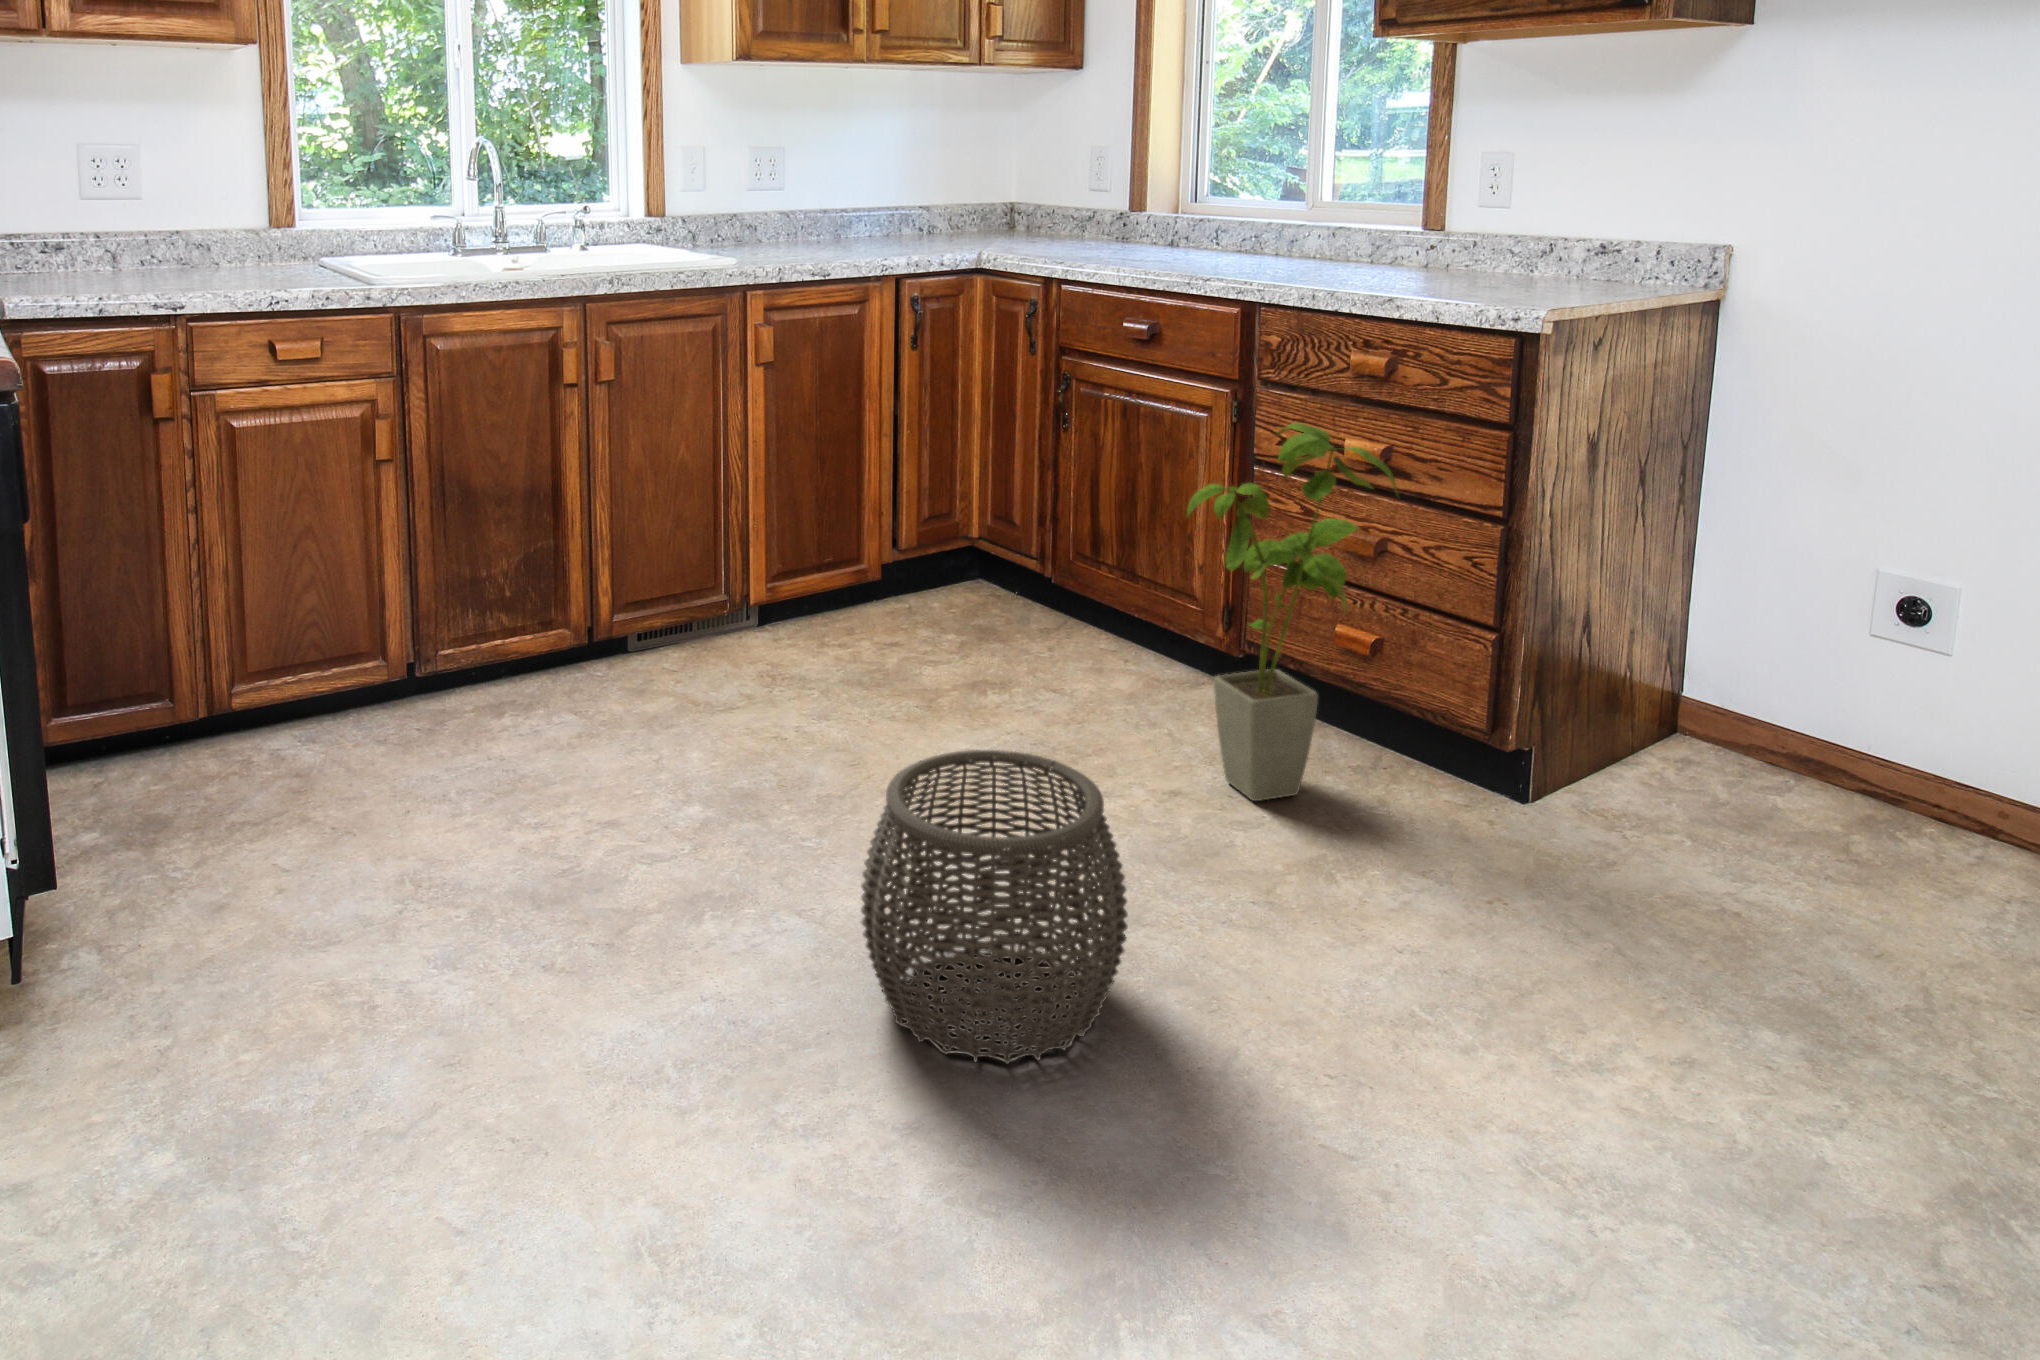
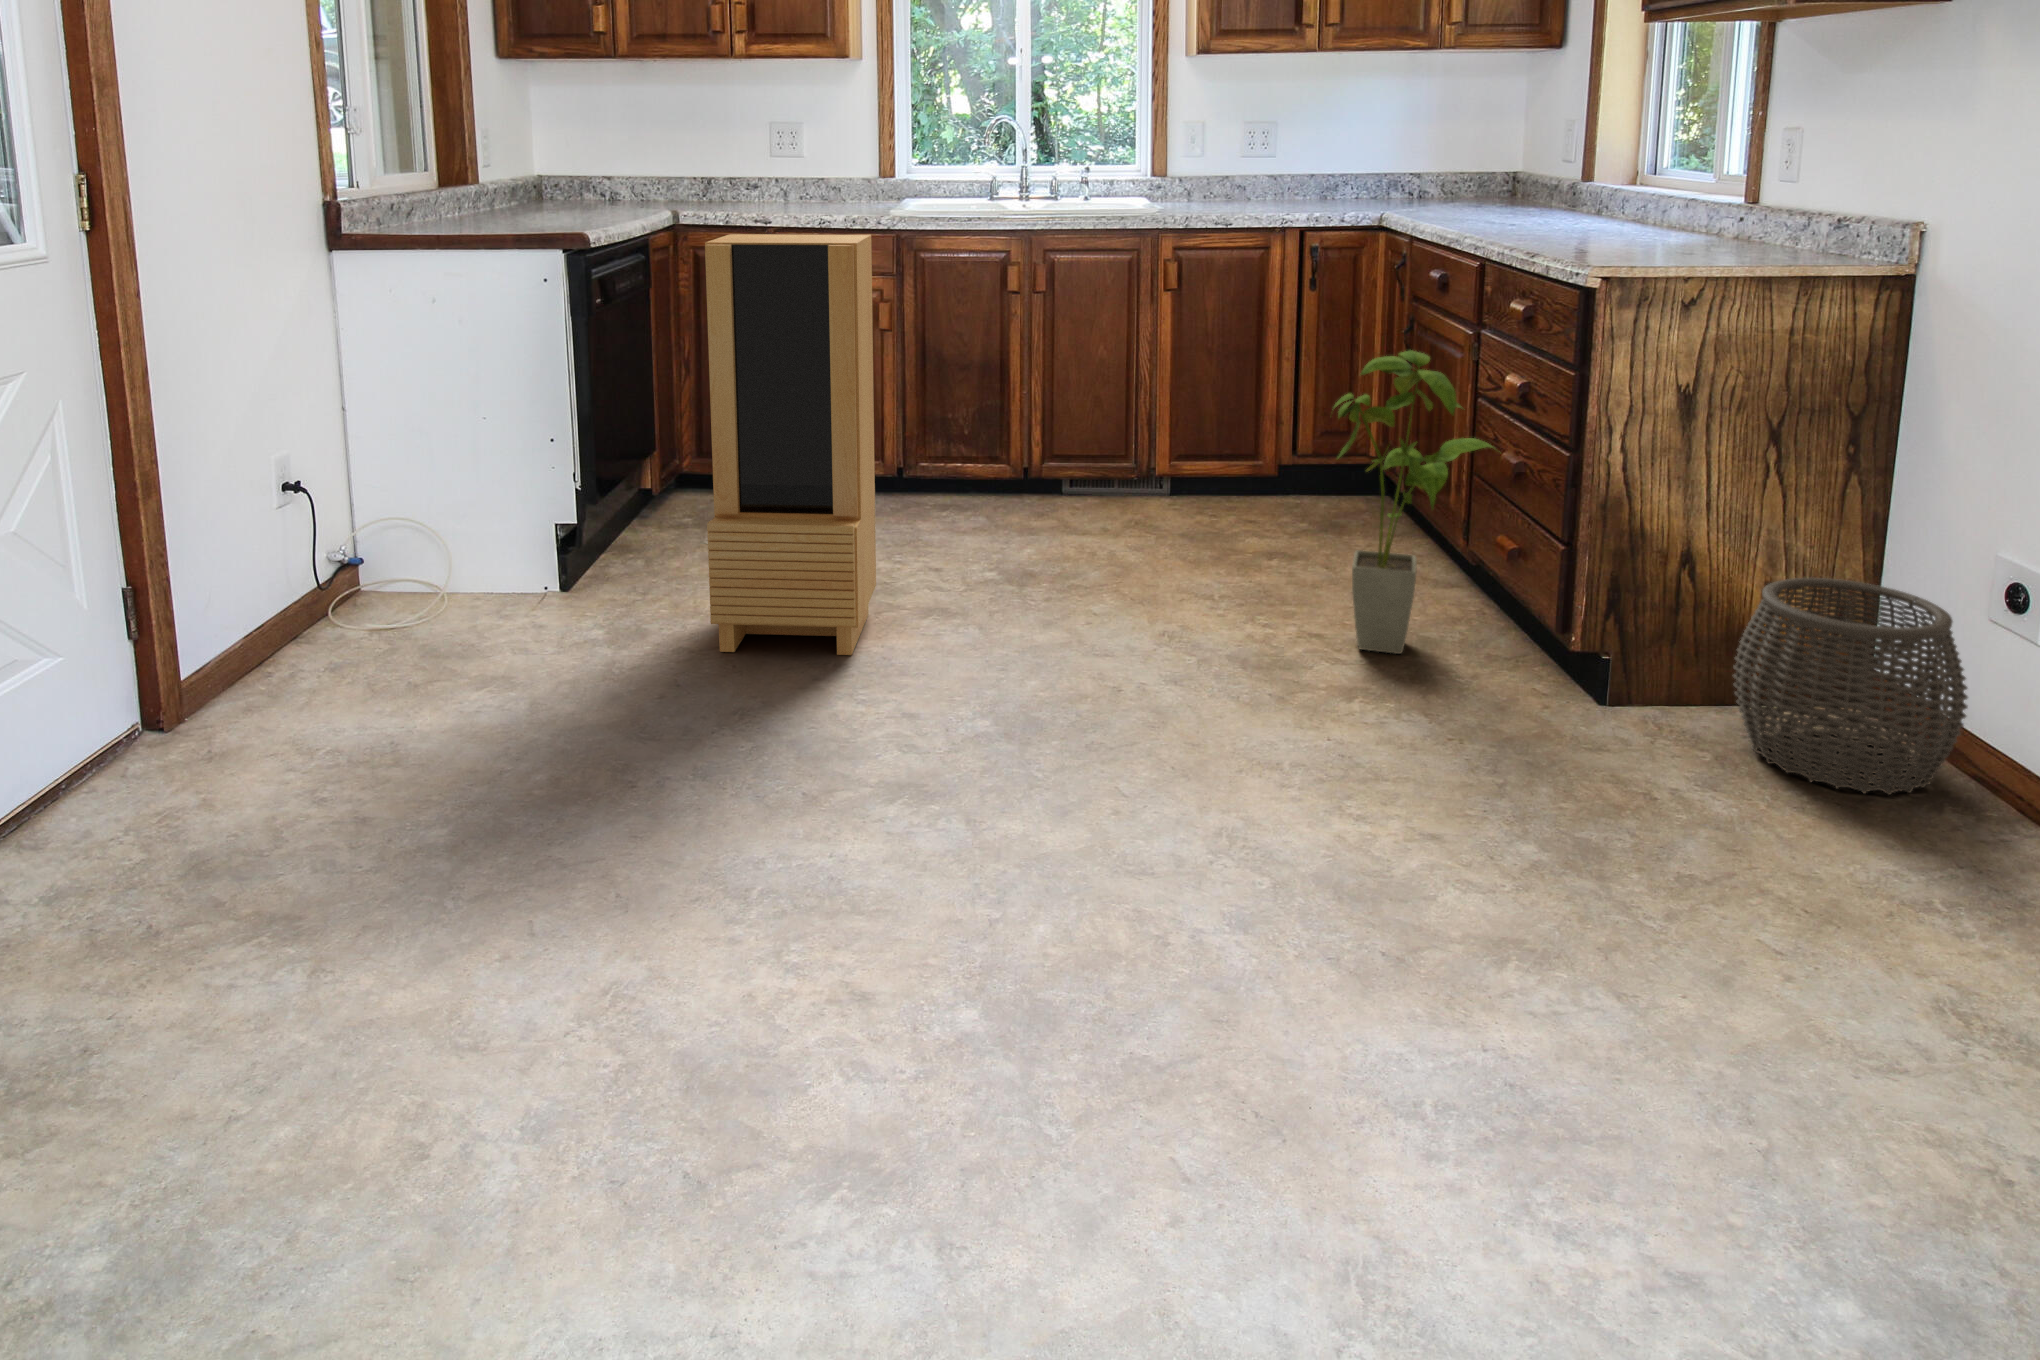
storage cabinet: none [369,324,710,1109] -> present [705,234,876,655]
woven basket: present [861,750,1128,1064] -> present [1733,578,1968,795]

